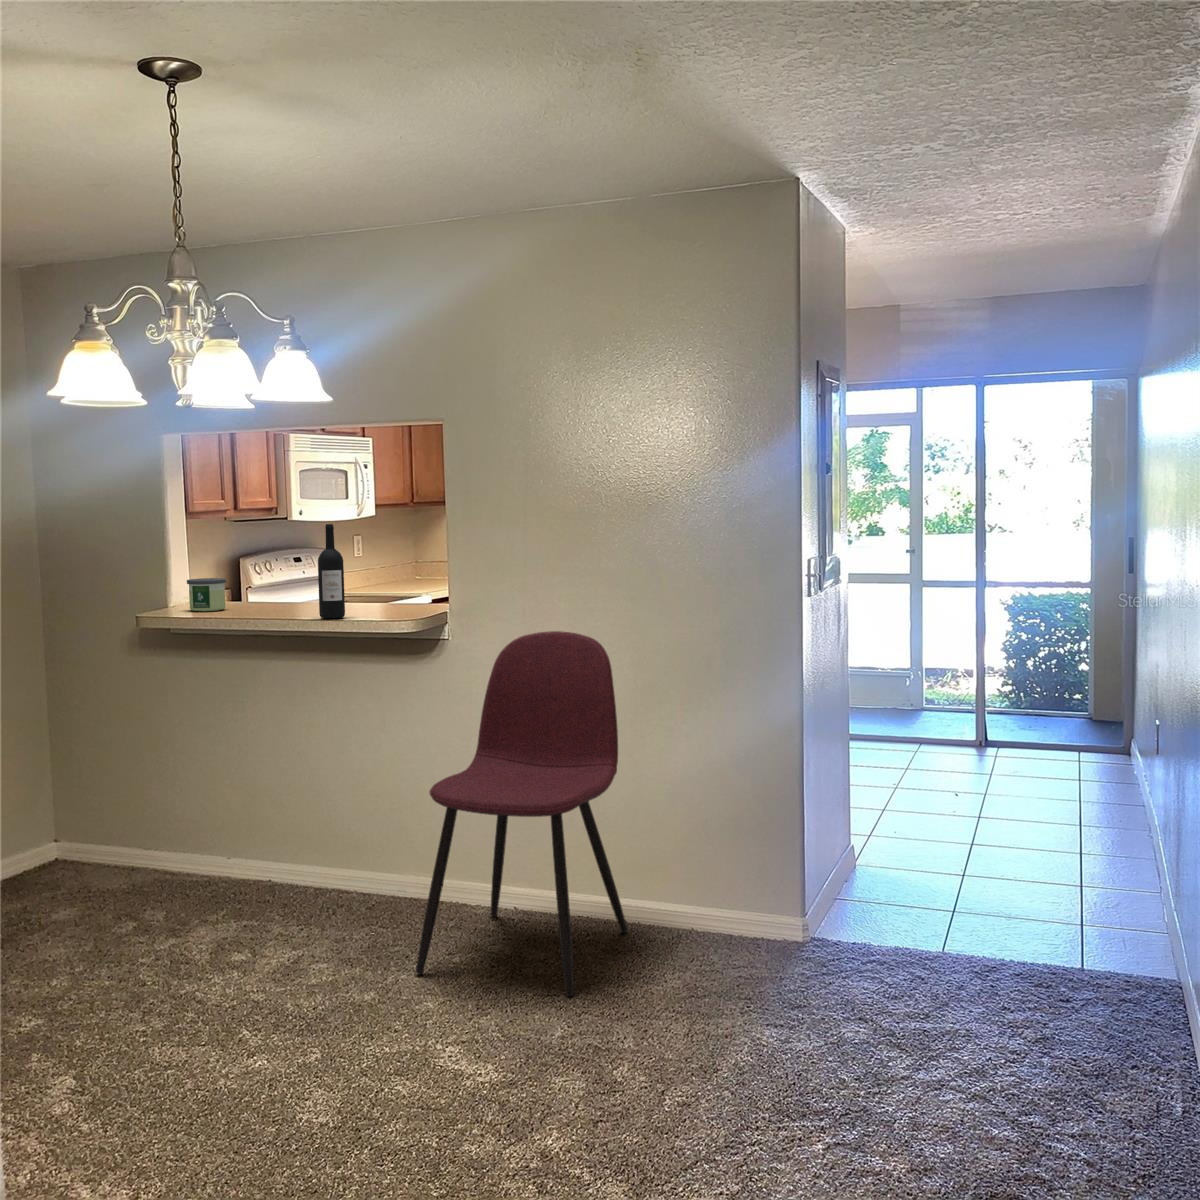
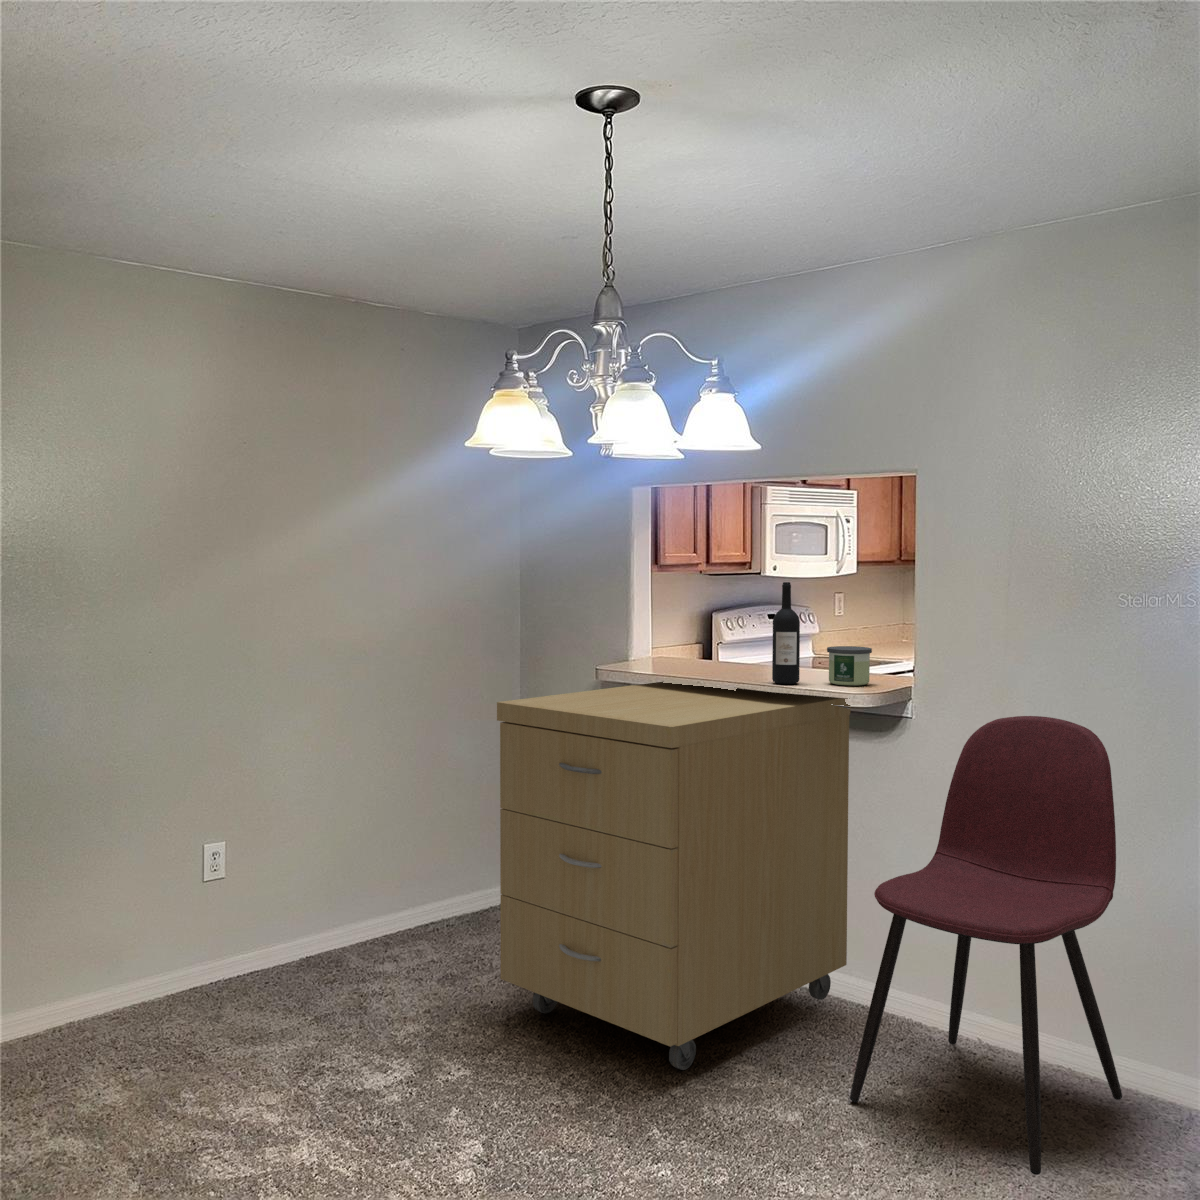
candle: present [187,578,226,611] -> present [827,646,872,686]
storage cabinet: none [41,622,399,979] -> present [497,682,851,1070]

